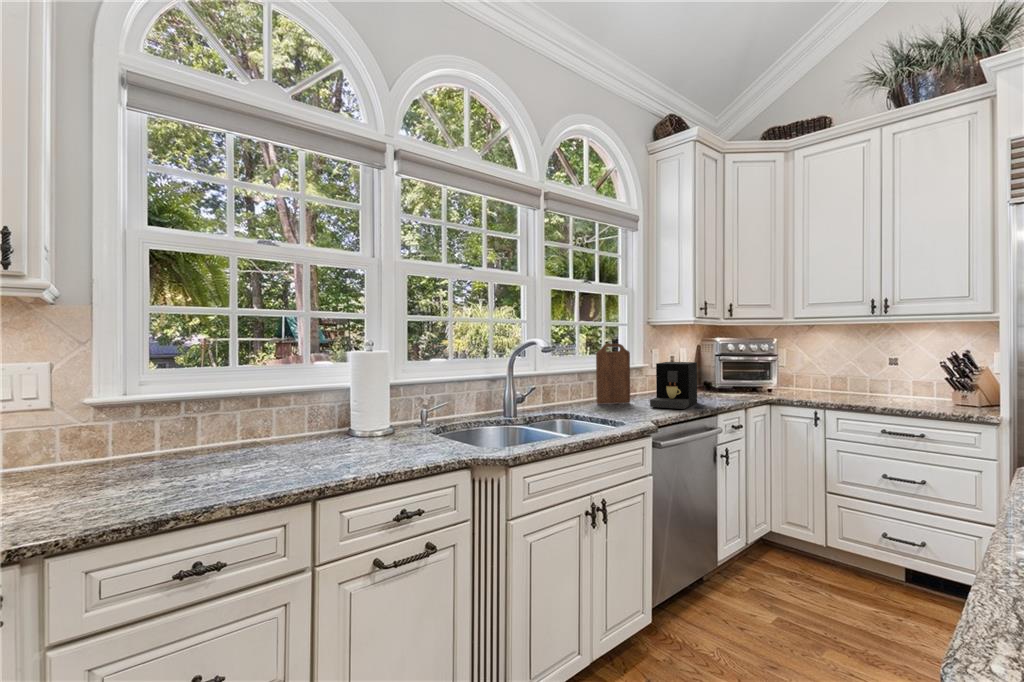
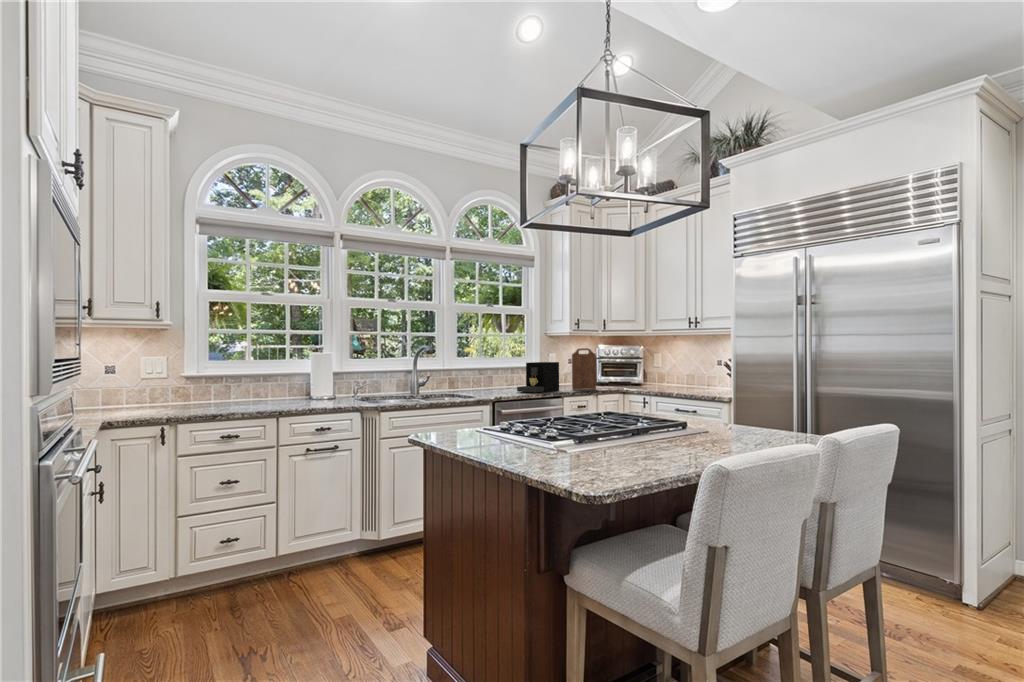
cutting board: present [596,344,630,404] -> present [572,348,596,390]

